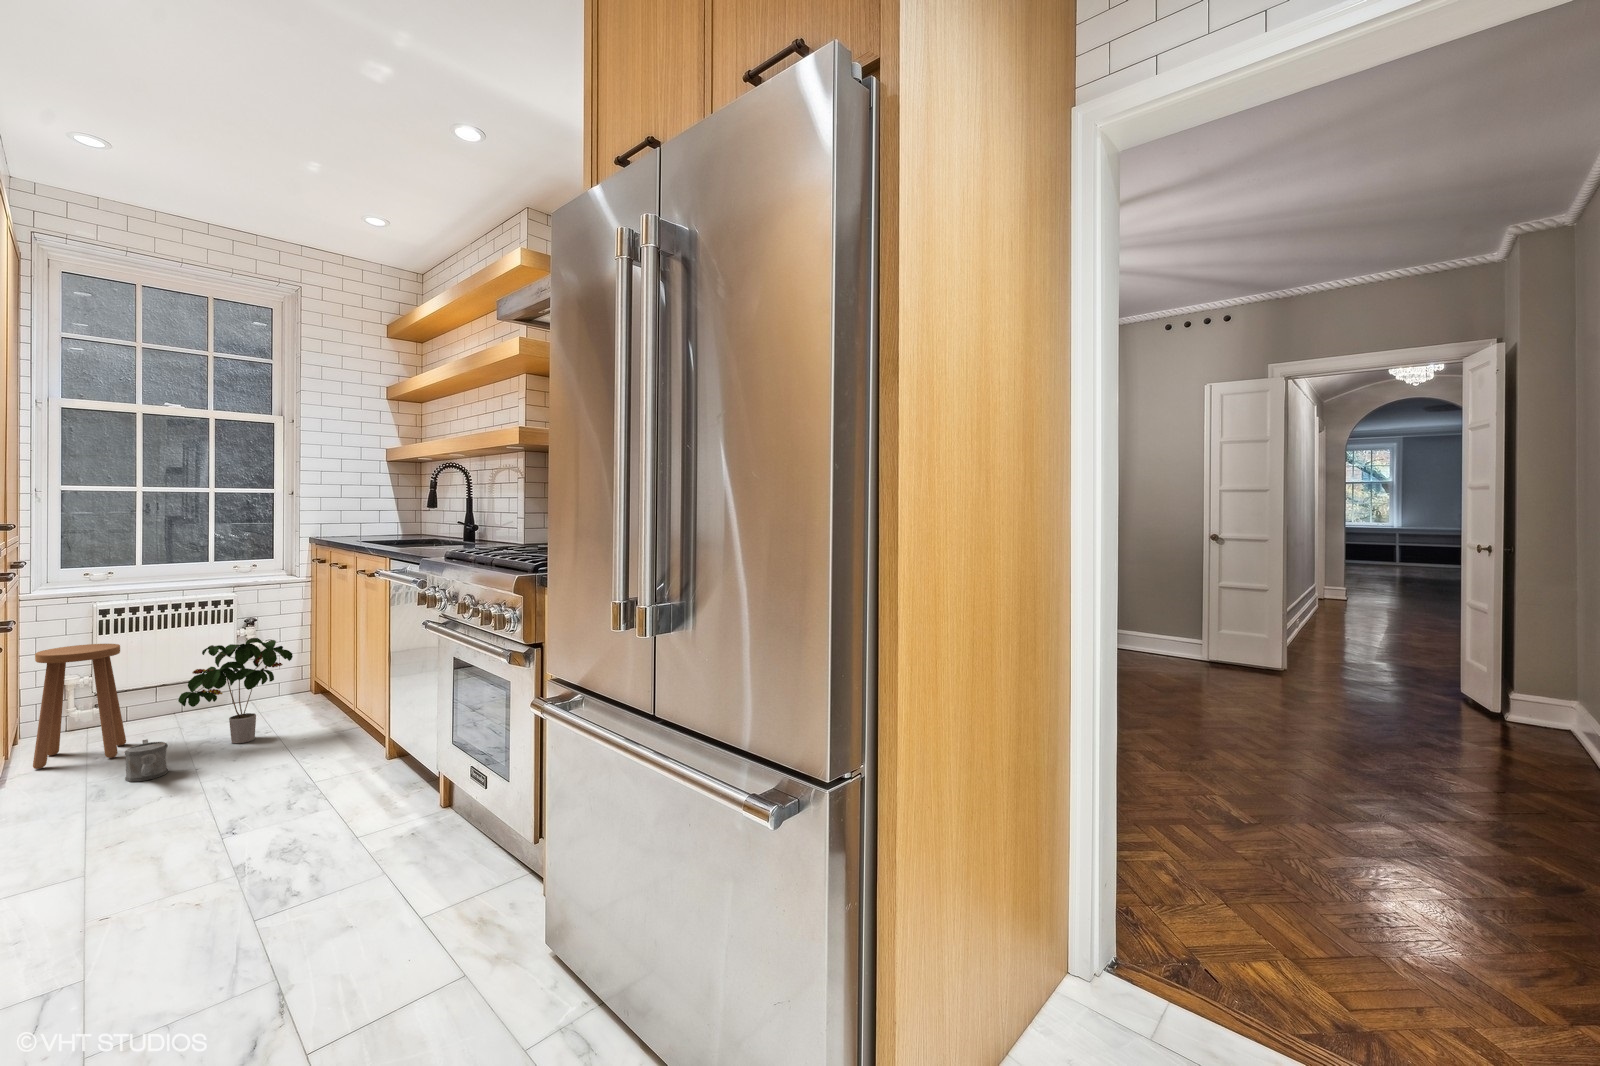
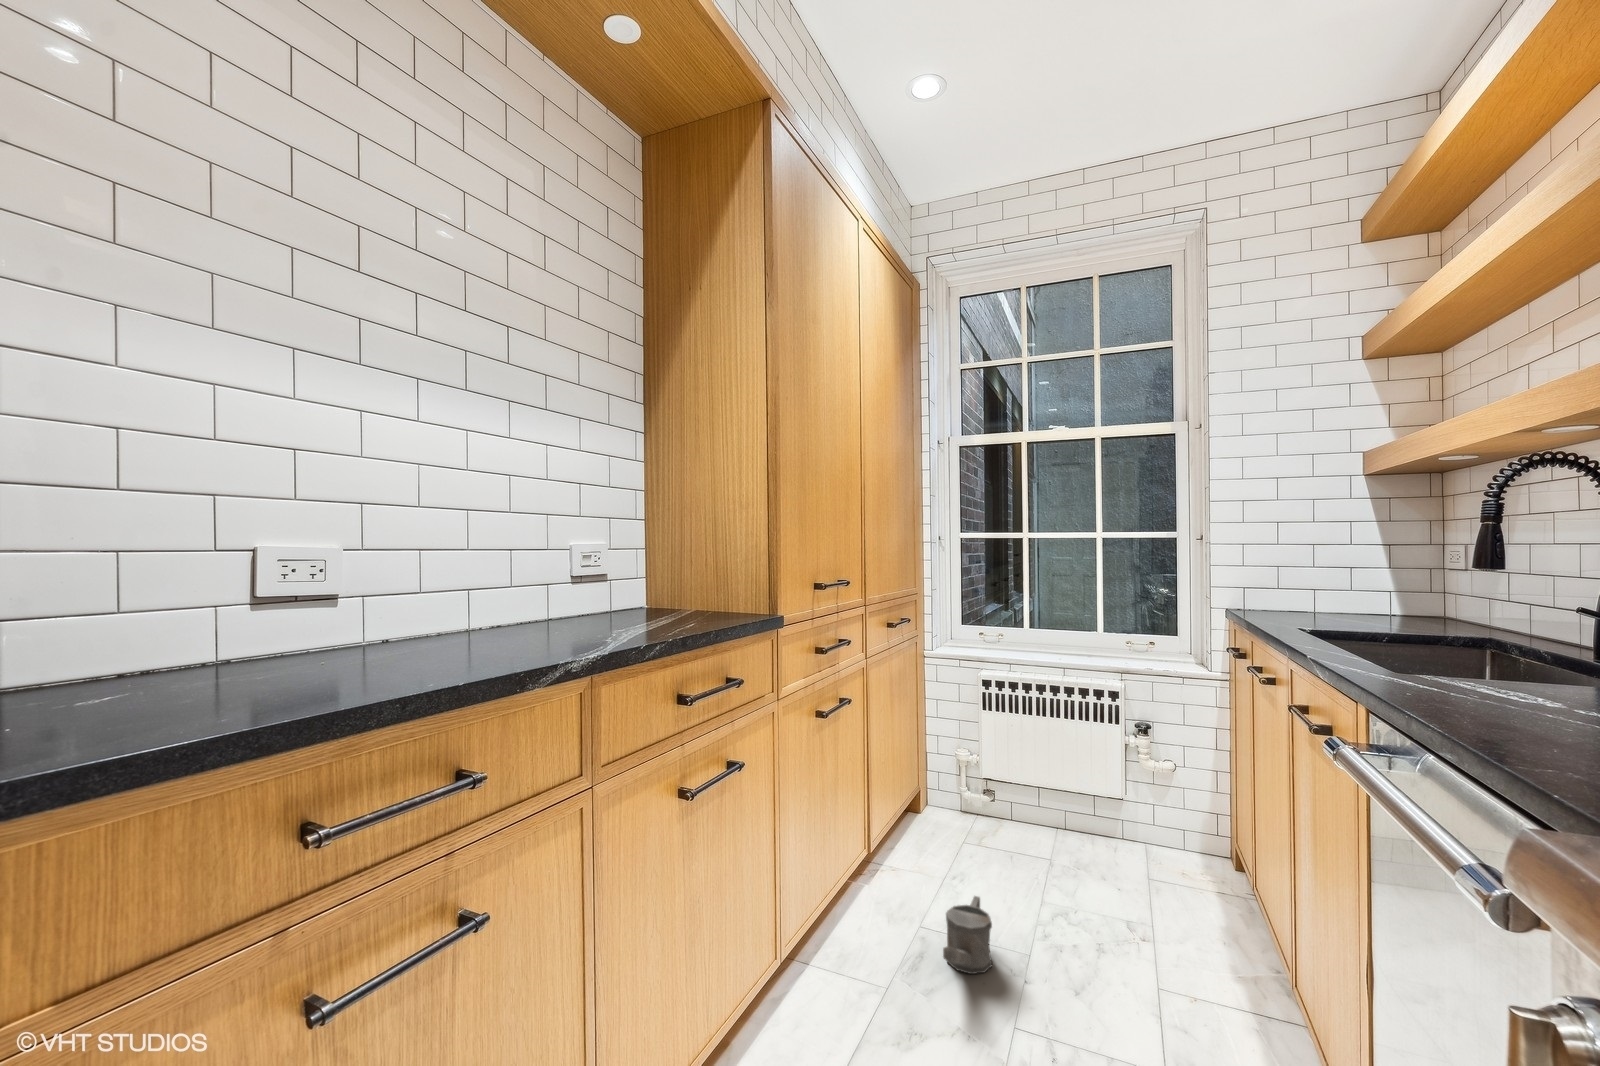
potted plant: present [178,638,293,743] -> none [1020,774,1182,950]
stool: present [33,644,126,769] -> none [898,726,988,891]

